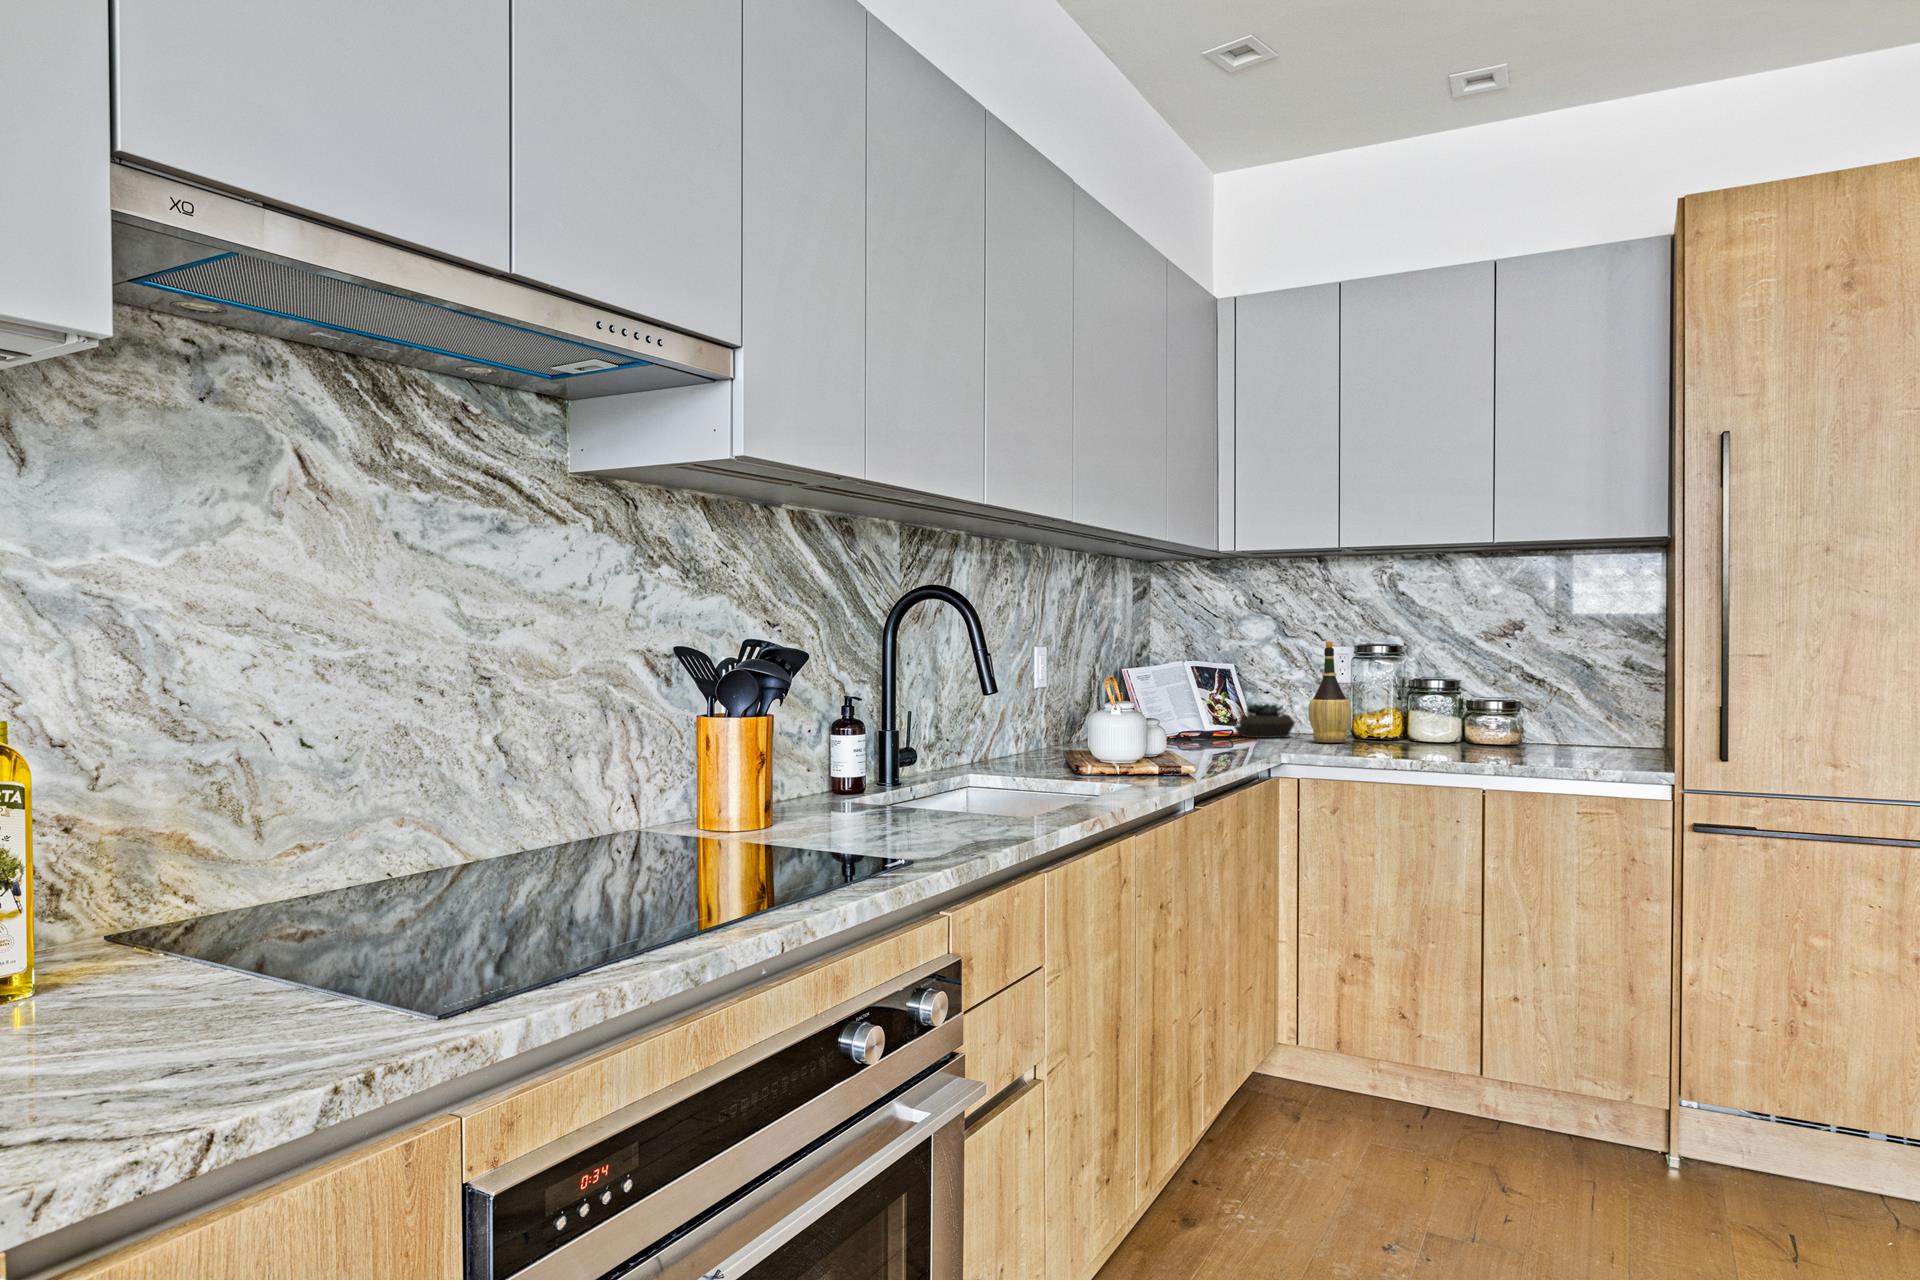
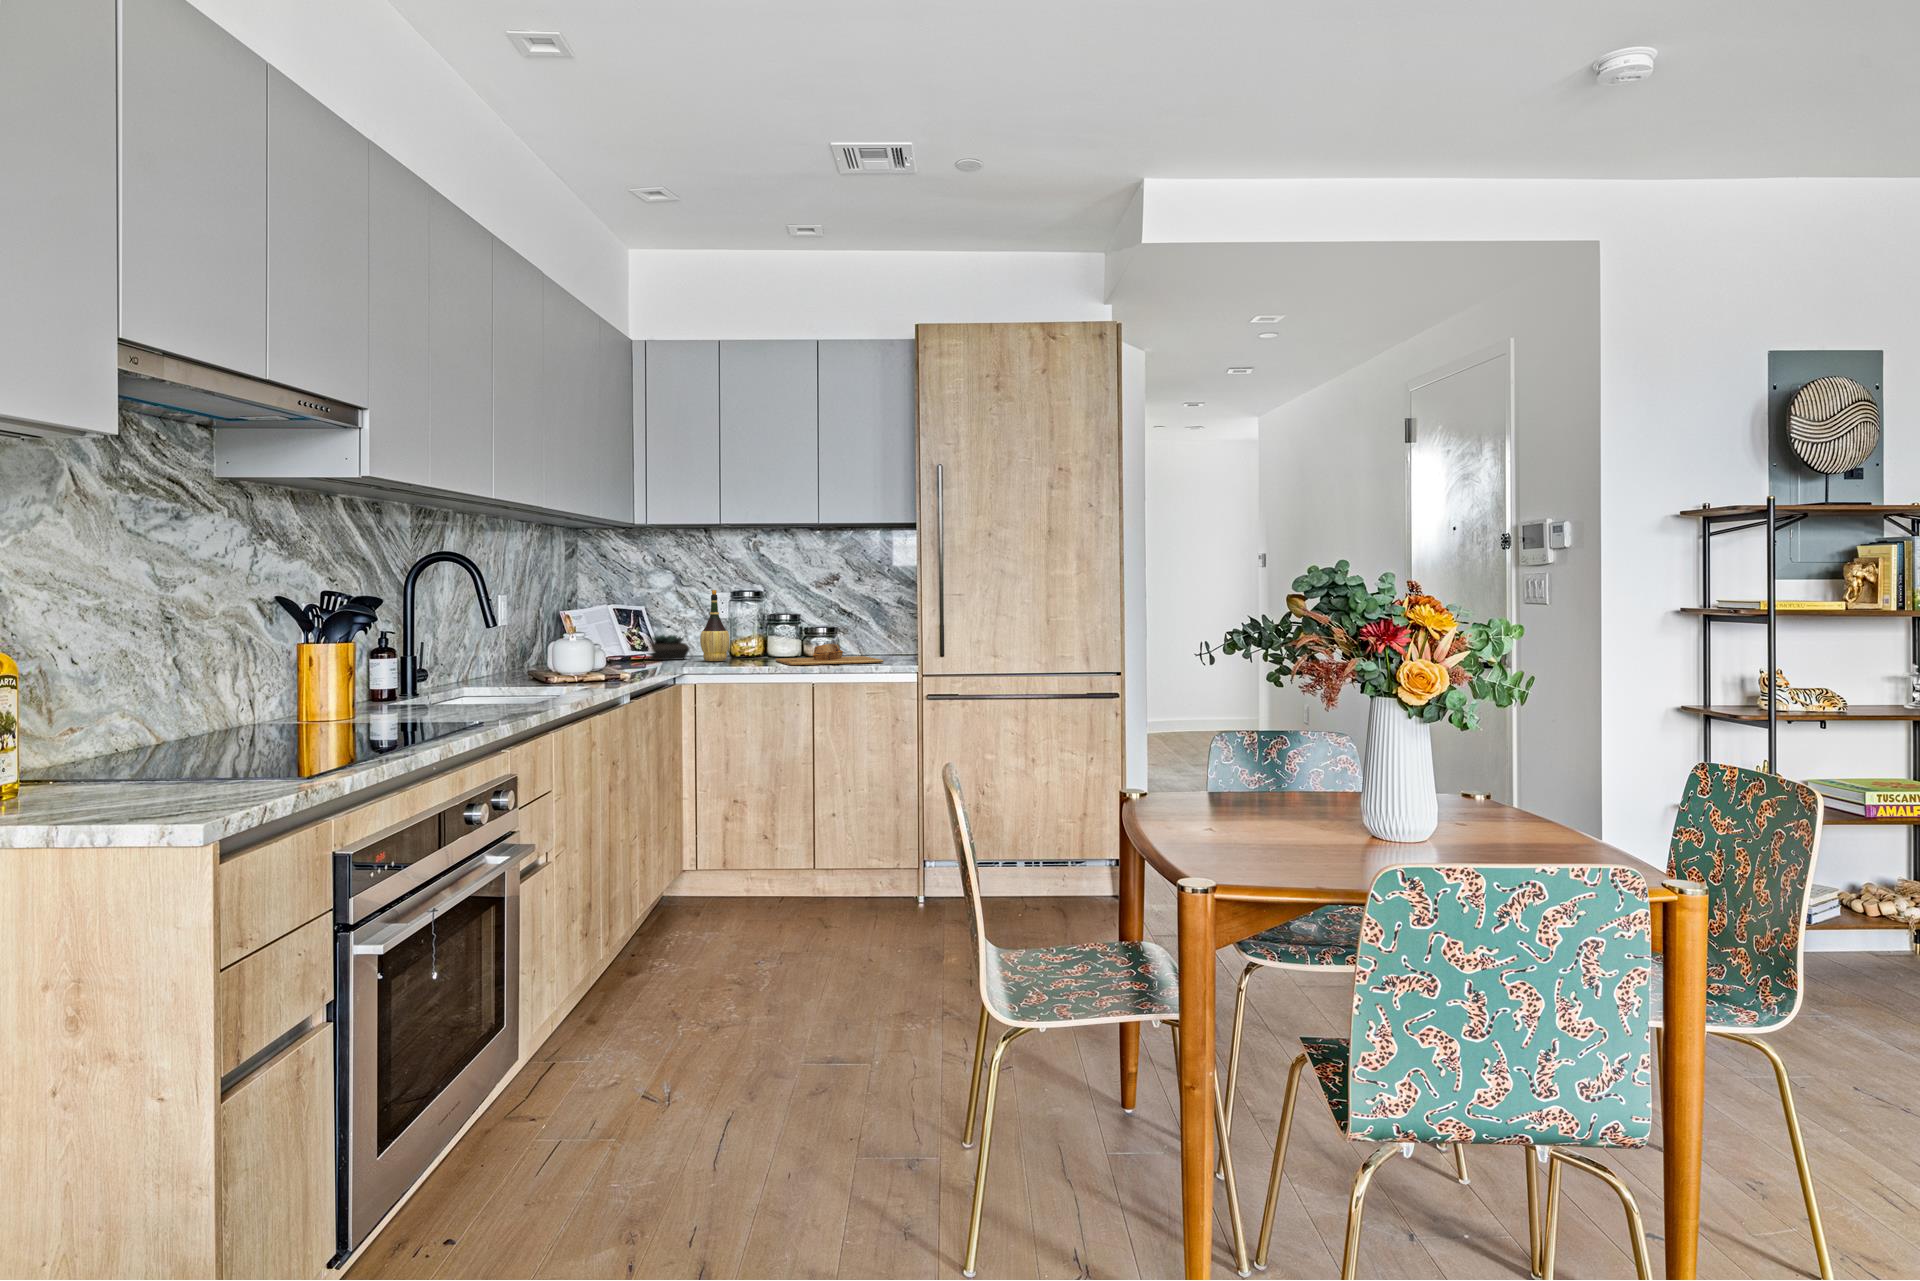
cutting board: none [1421,723,1606,756] -> present [775,644,883,665]

